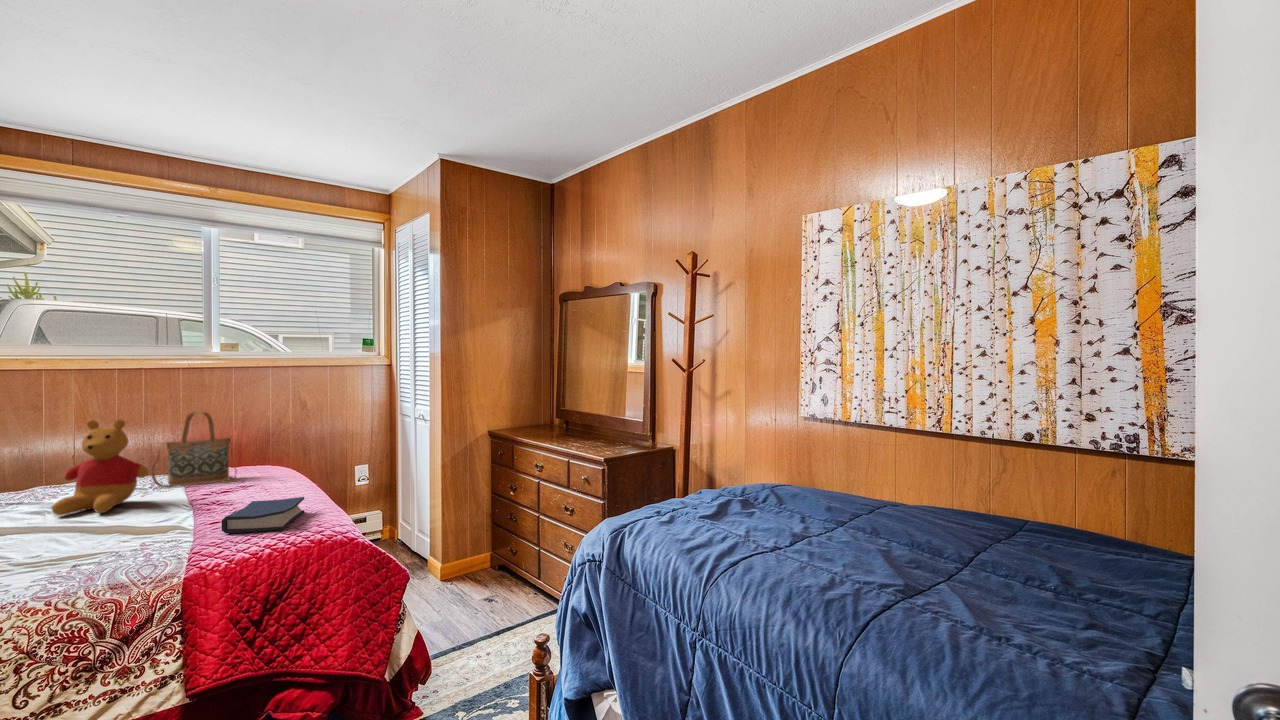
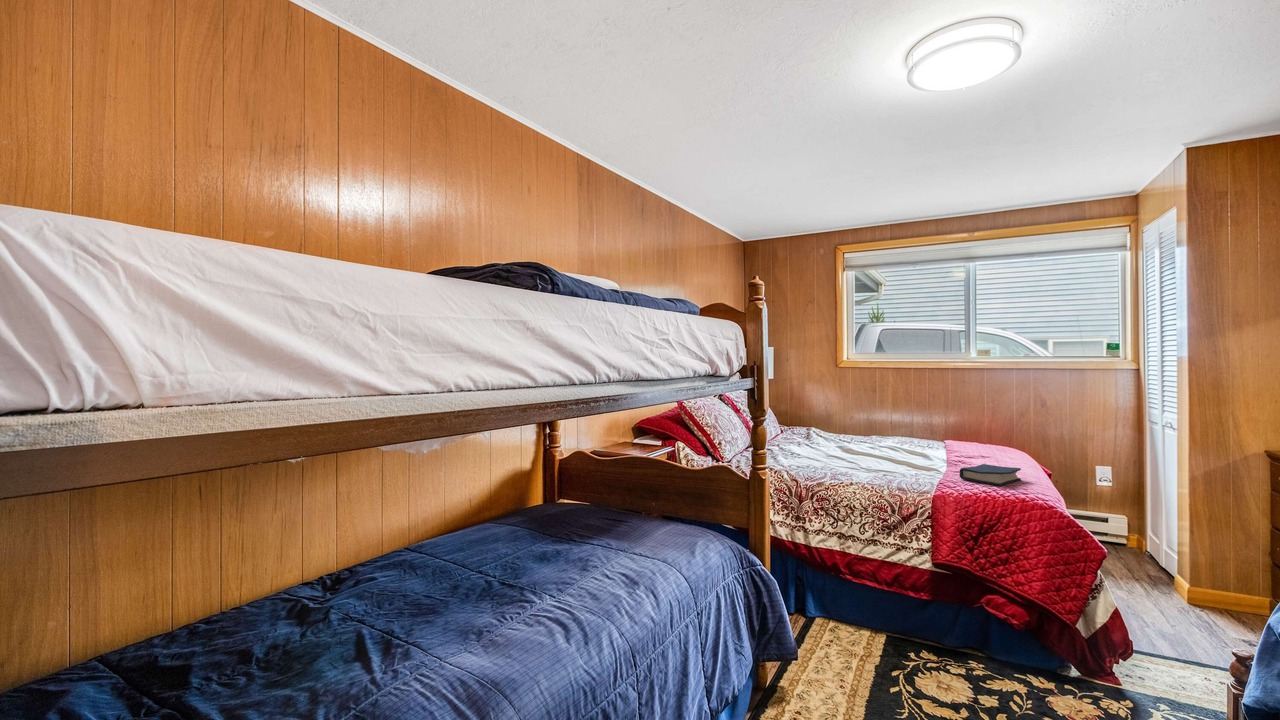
handbag: present [150,412,243,487] -> none [928,401,986,453]
stuffed bear: present [52,419,149,515] -> none [878,400,925,455]

